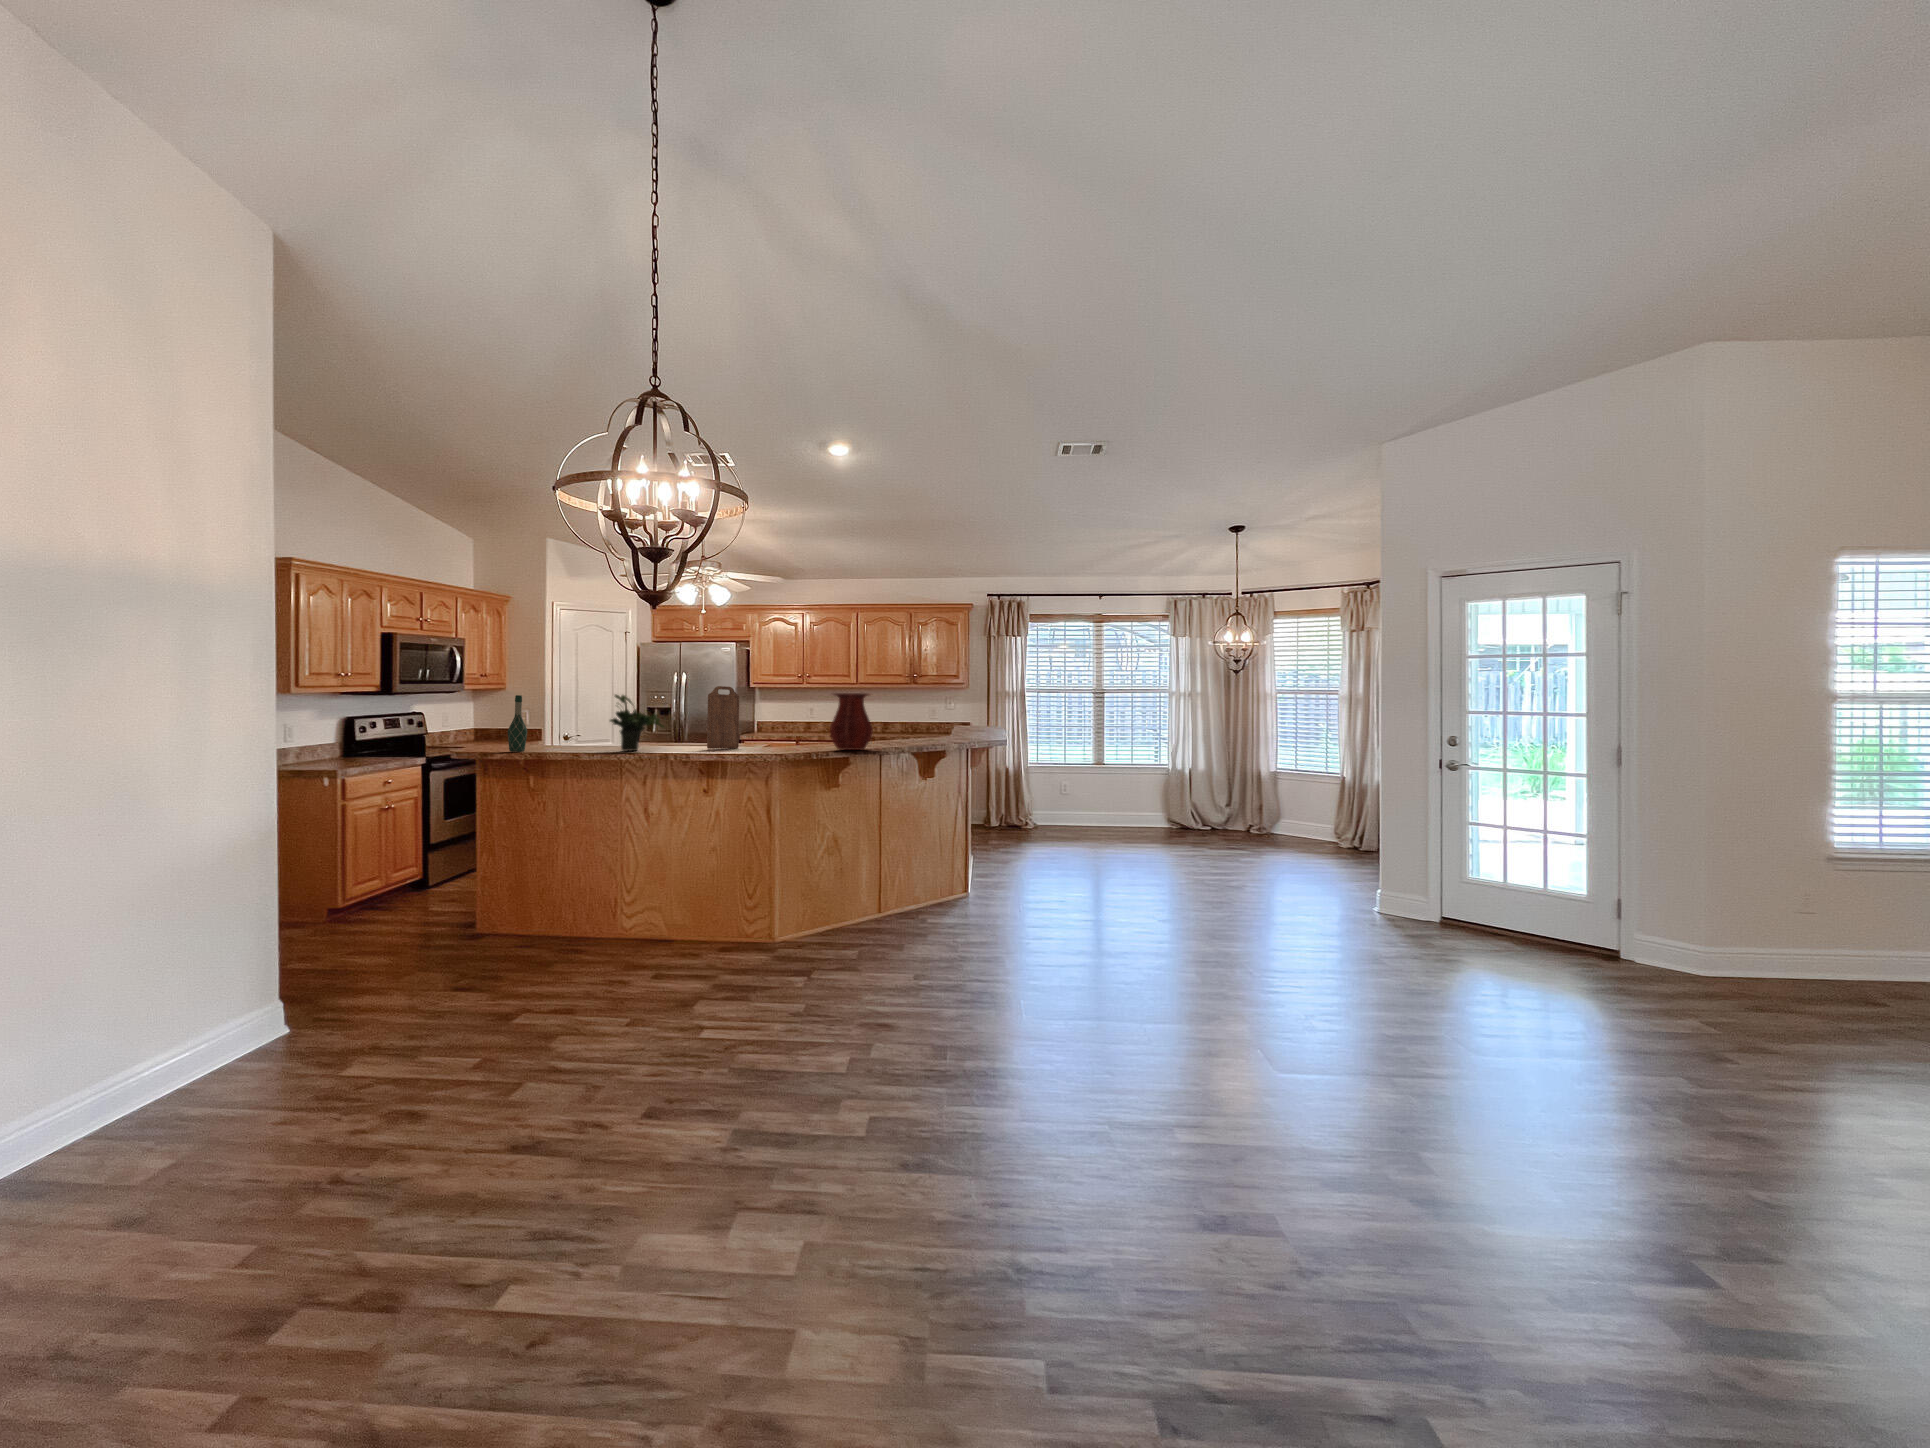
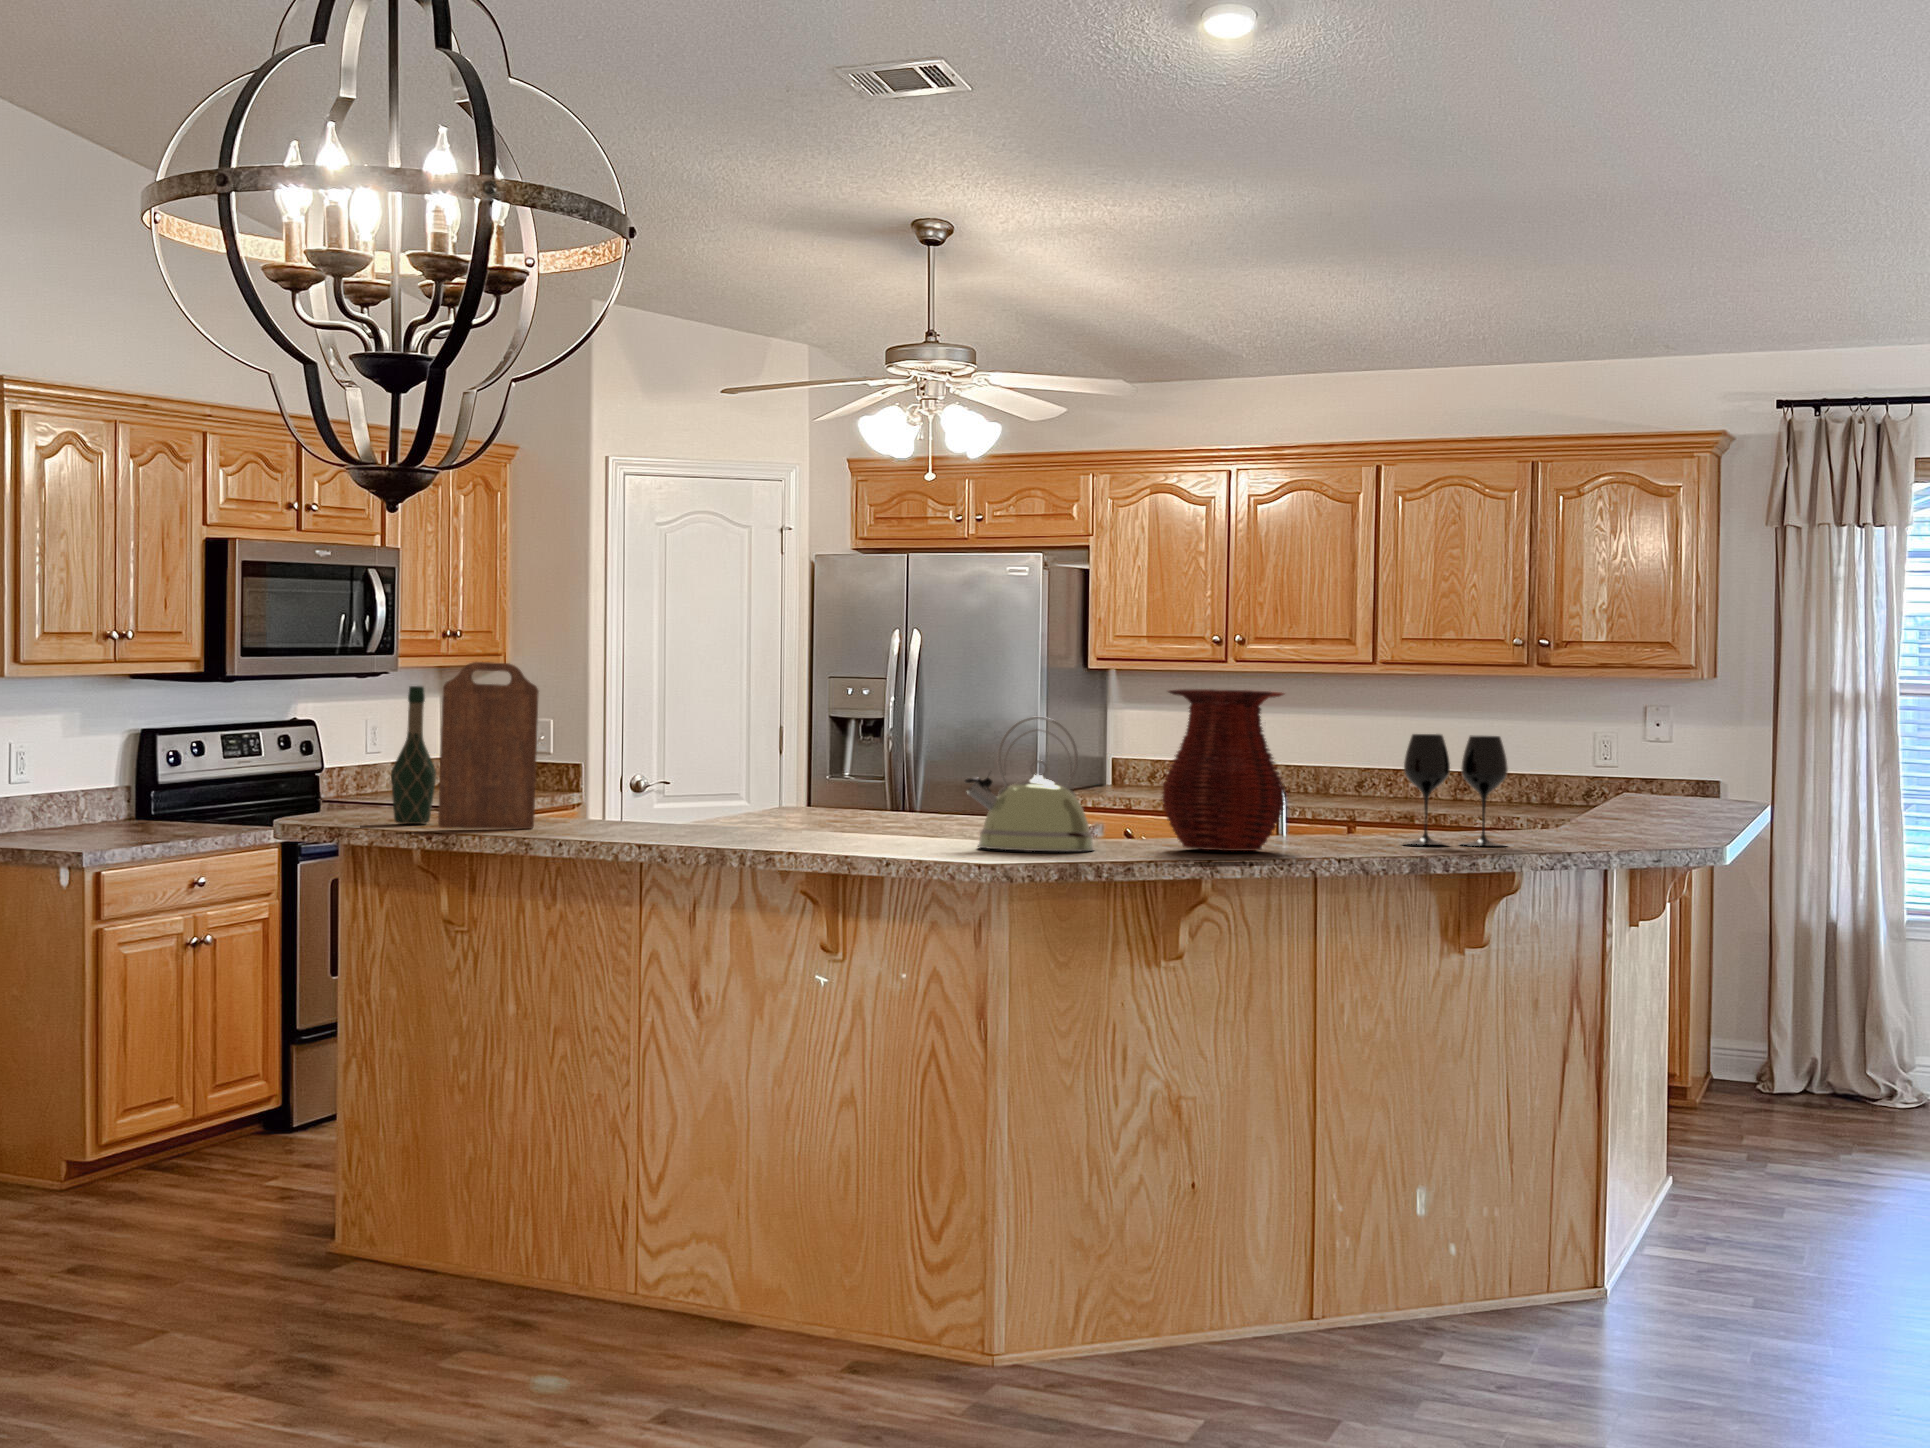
cutting board: present [707,686,739,749] -> present [438,662,539,829]
potted plant: present [610,695,664,751] -> none [614,686,750,832]
kettle: none [760,704,807,752] -> present [965,716,1094,851]
wine glass: none [905,708,940,747] -> present [1404,734,1508,846]

